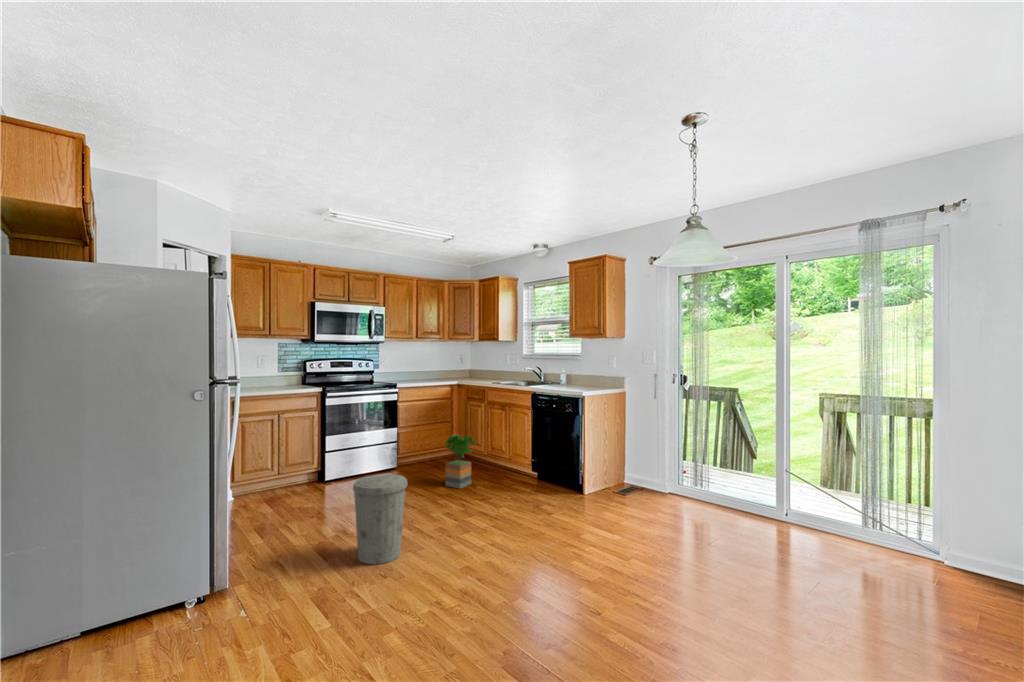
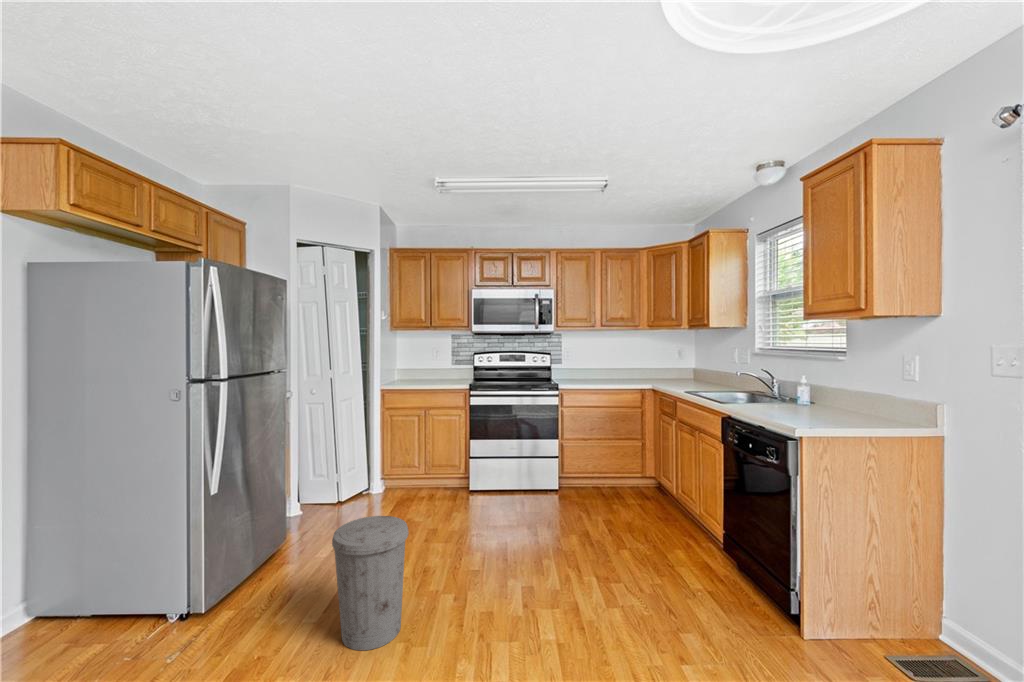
potted tree: present [445,435,476,488] -> none [578,461,632,543]

